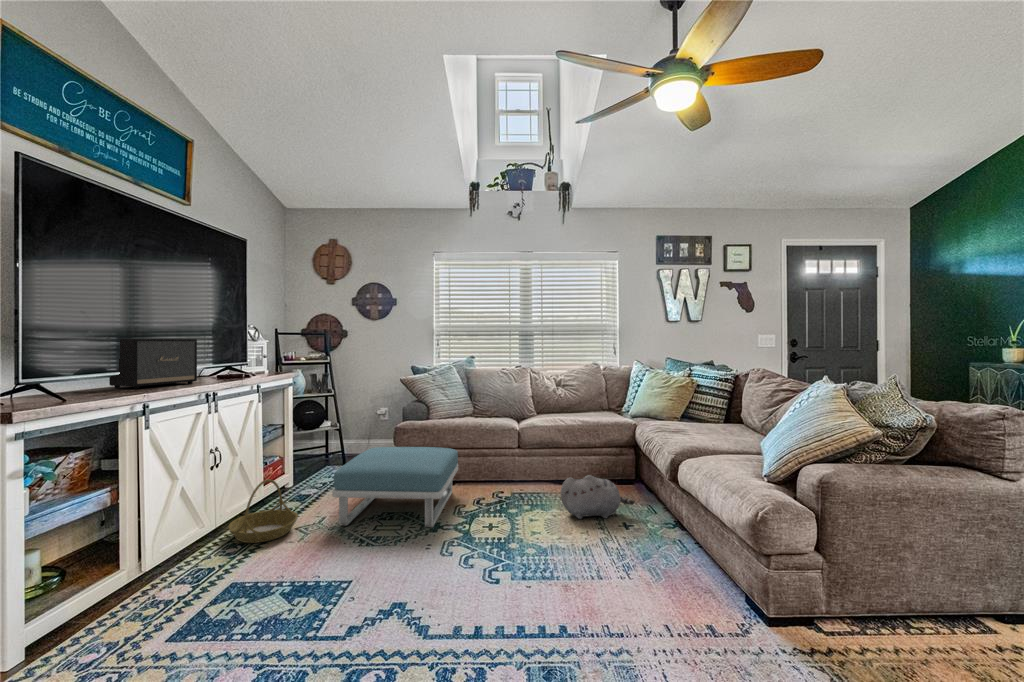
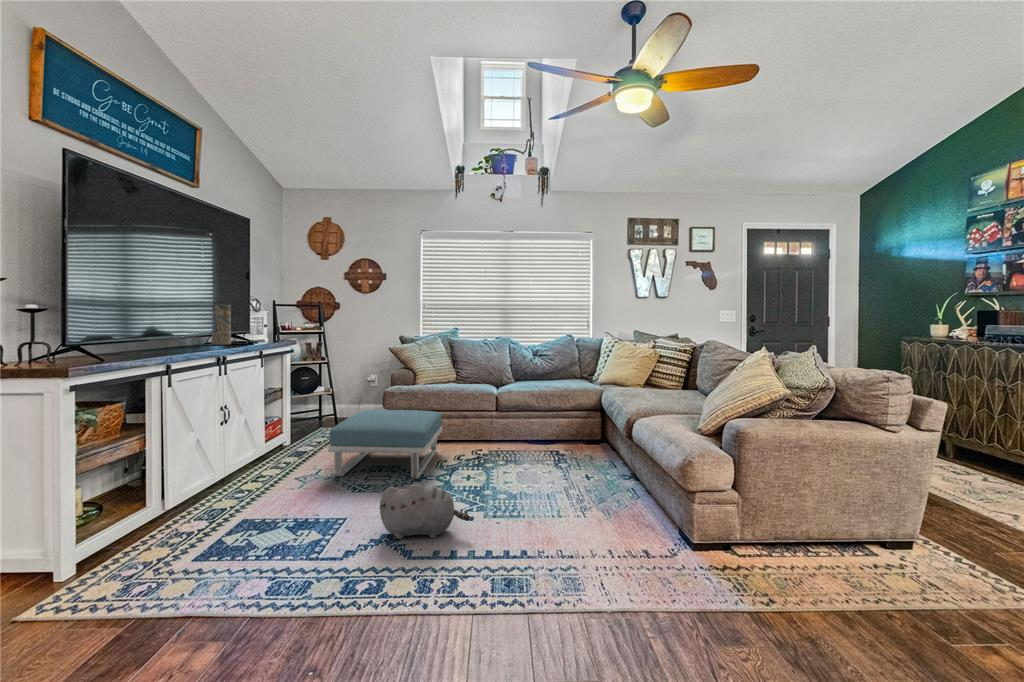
vase: none [208,334,229,378] -> present [212,305,231,345]
speaker: present [109,339,197,389] -> none [126,308,204,353]
plush toy: present [561,475,635,519] -> present [380,484,470,539]
basket: present [228,479,298,543] -> none [236,435,298,490]

